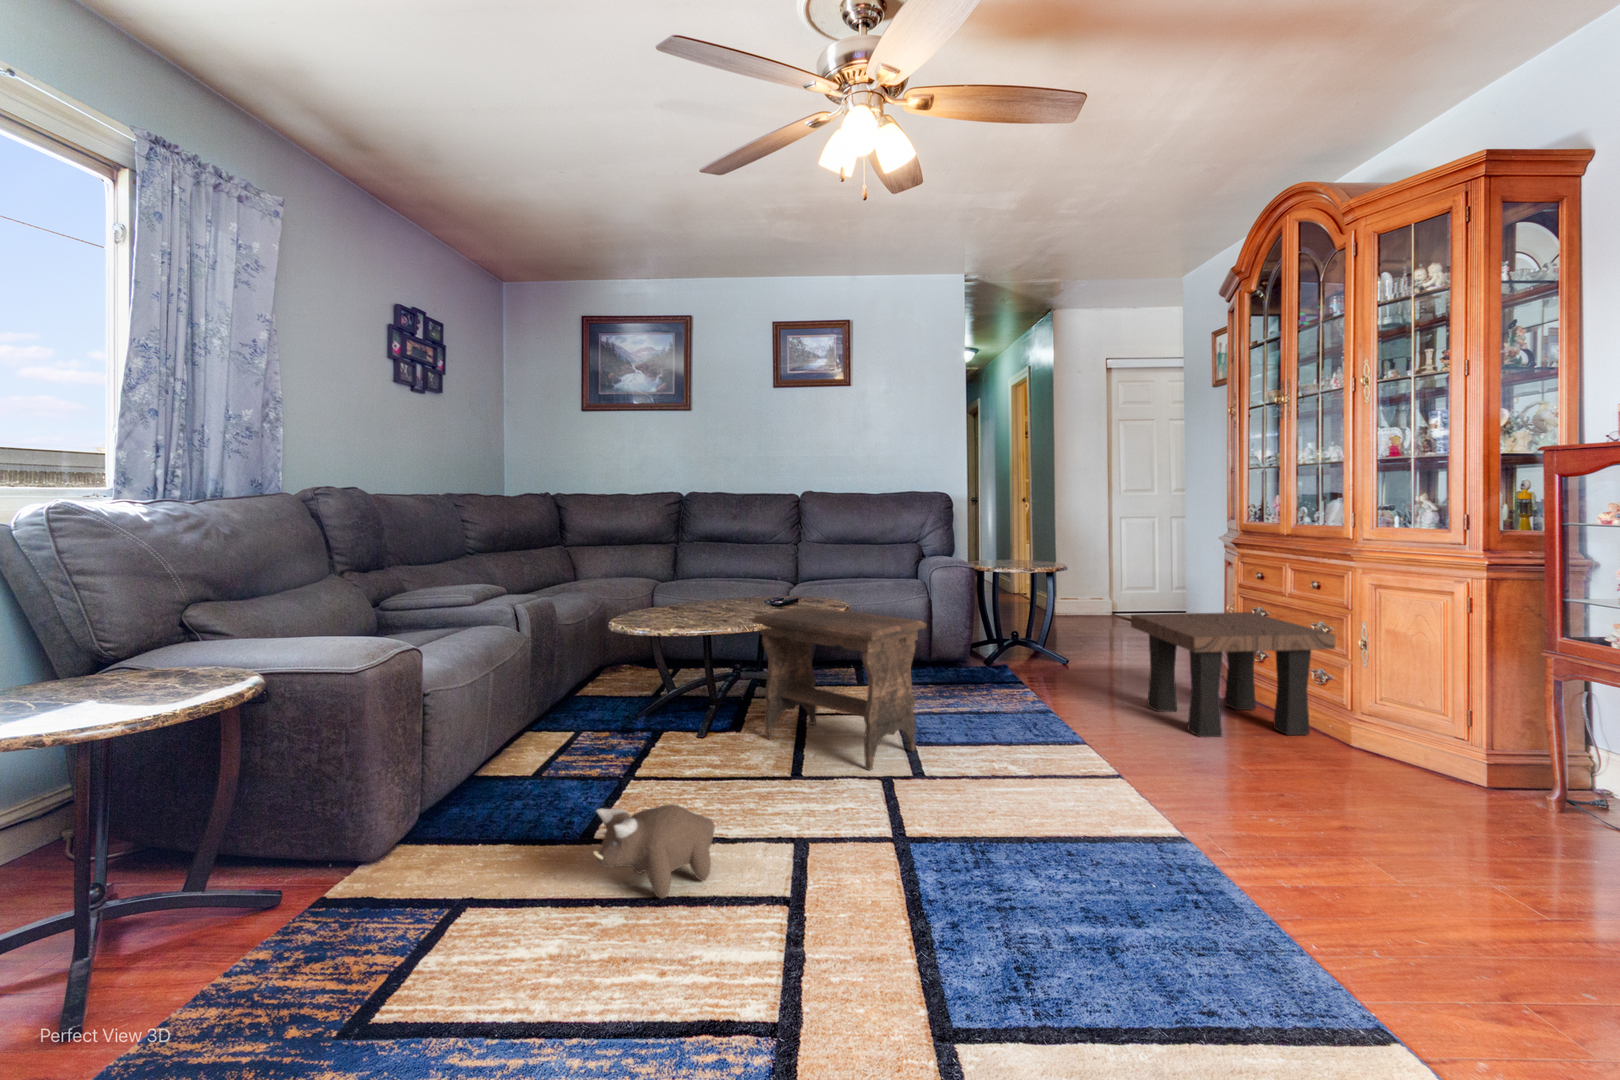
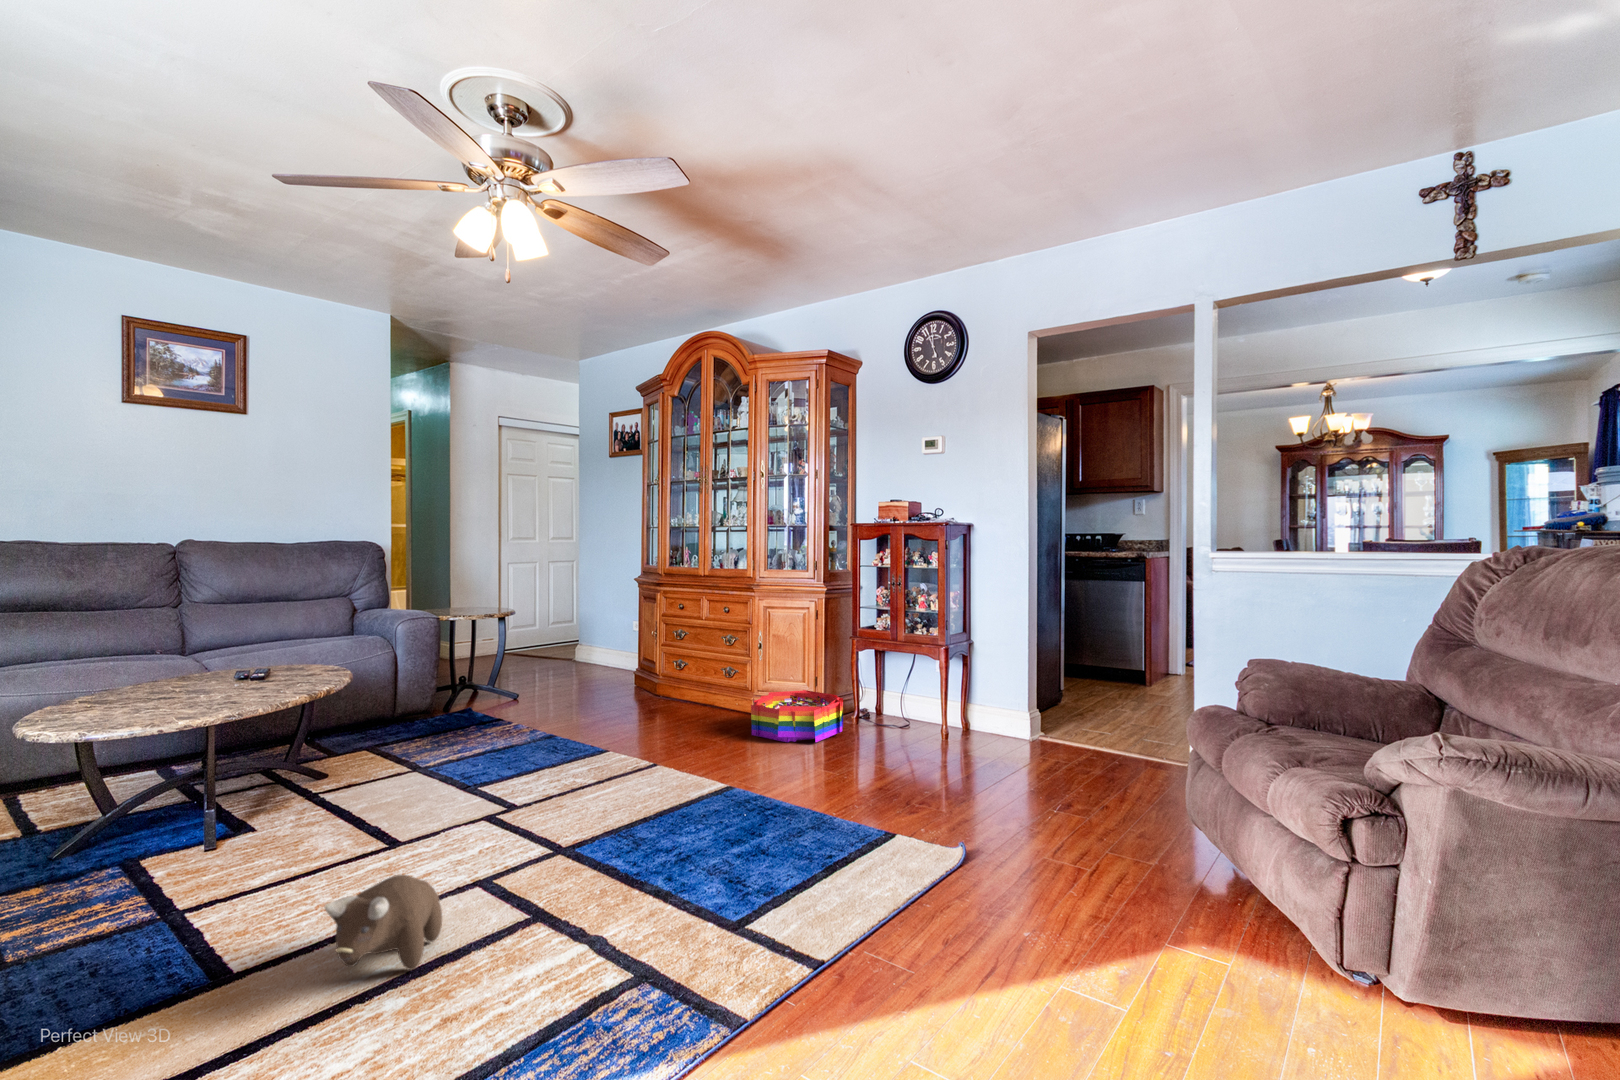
footstool: present [752,607,927,770] -> none [285,665,494,824]
side table: present [1131,612,1335,737] -> none [603,633,741,728]
storage bin: none [1310,719,1509,820] -> present [751,690,843,743]

